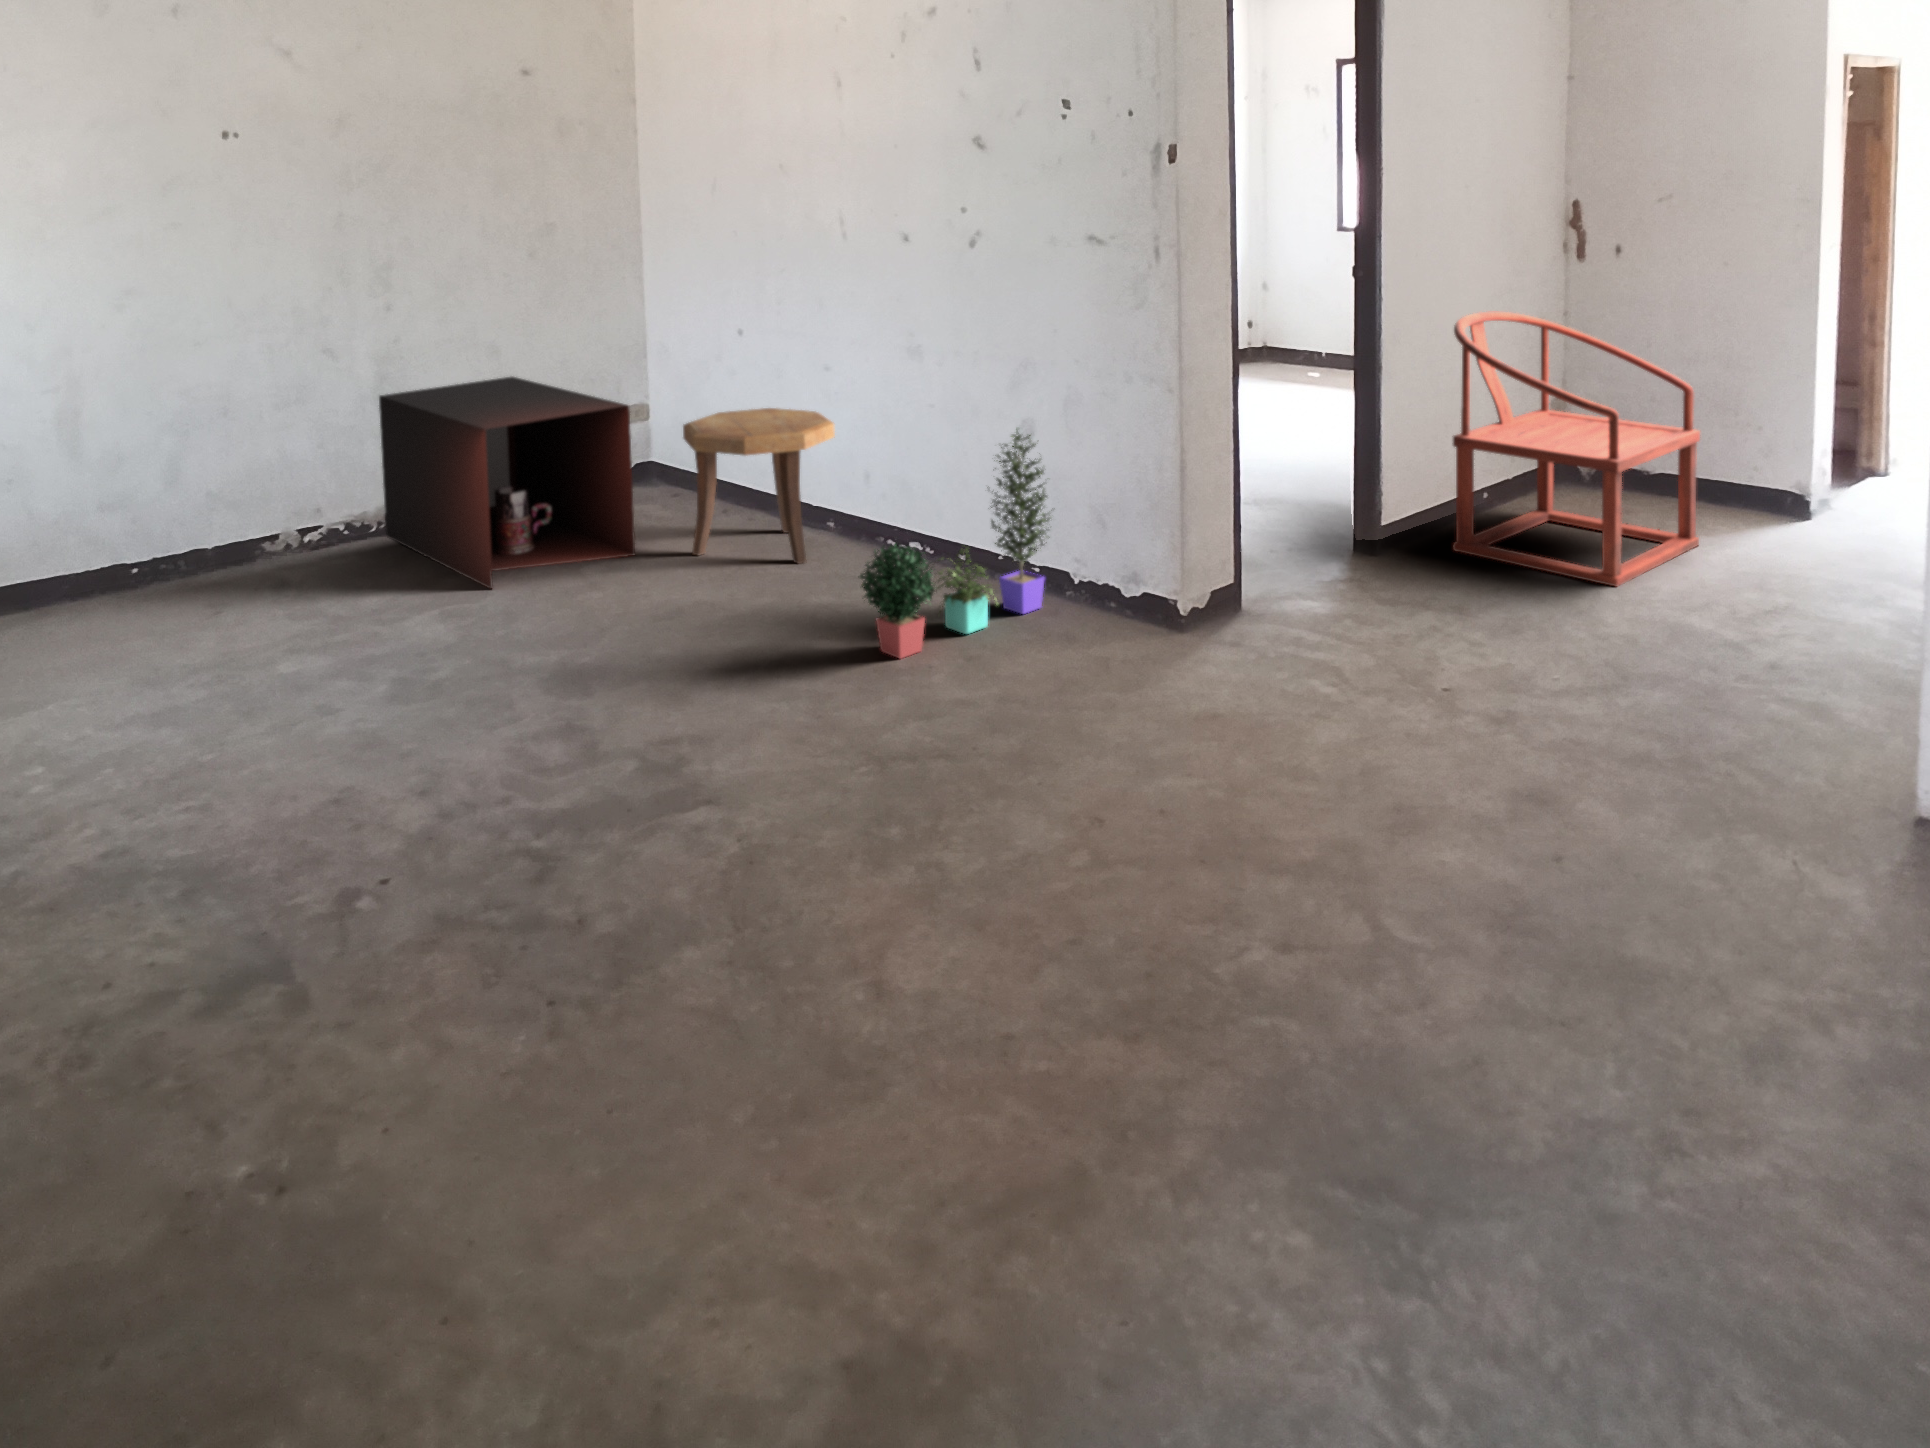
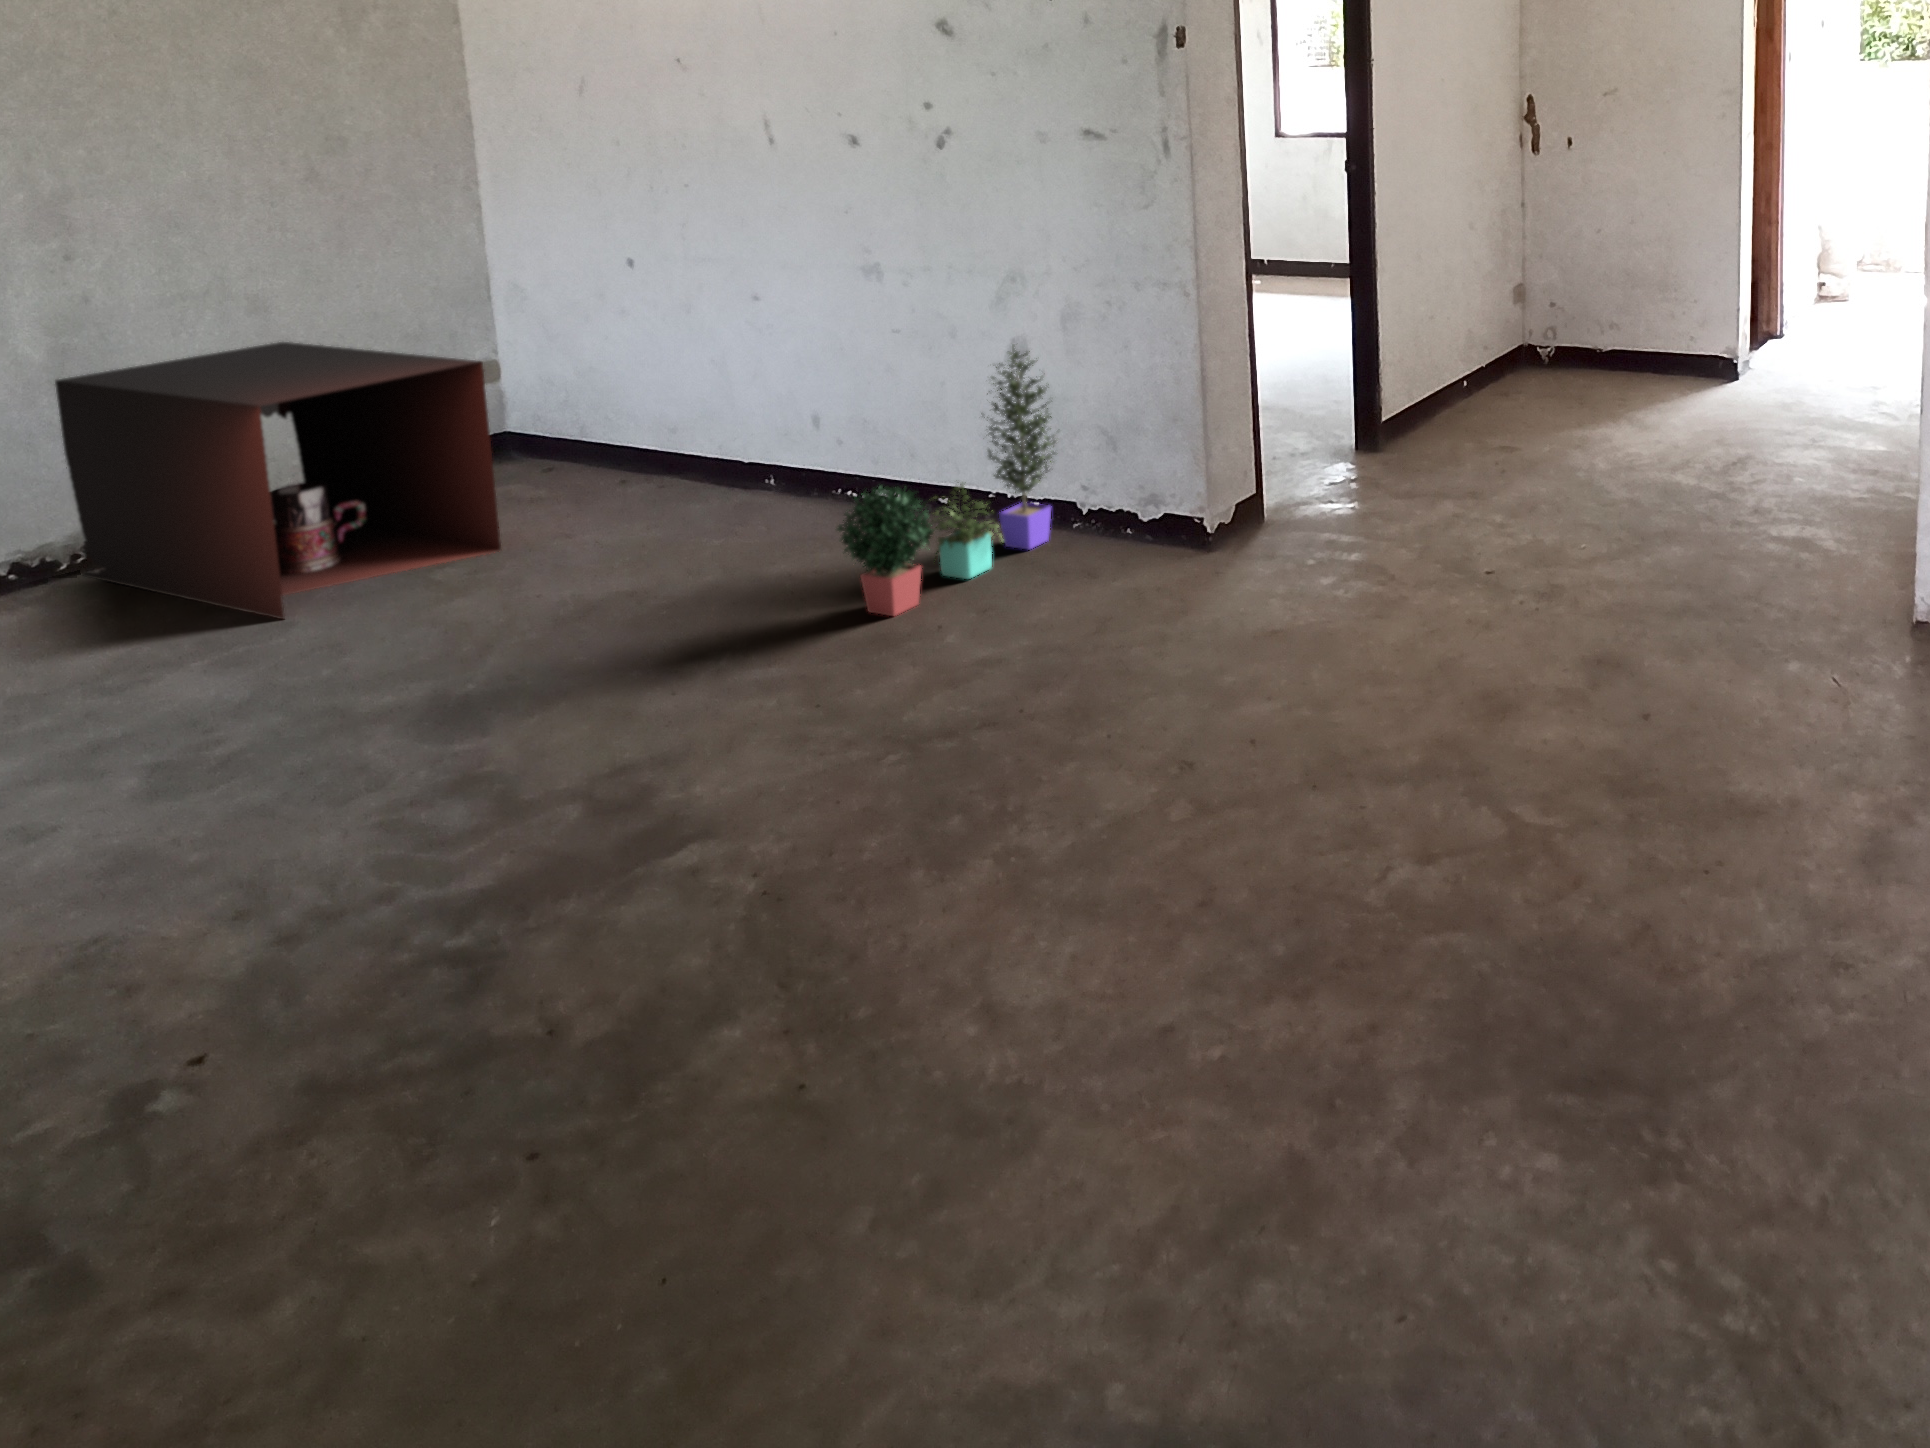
armchair: present [1453,311,1700,587] -> none [1443,202,1653,449]
side table: present [683,408,835,564] -> none [563,352,775,540]

